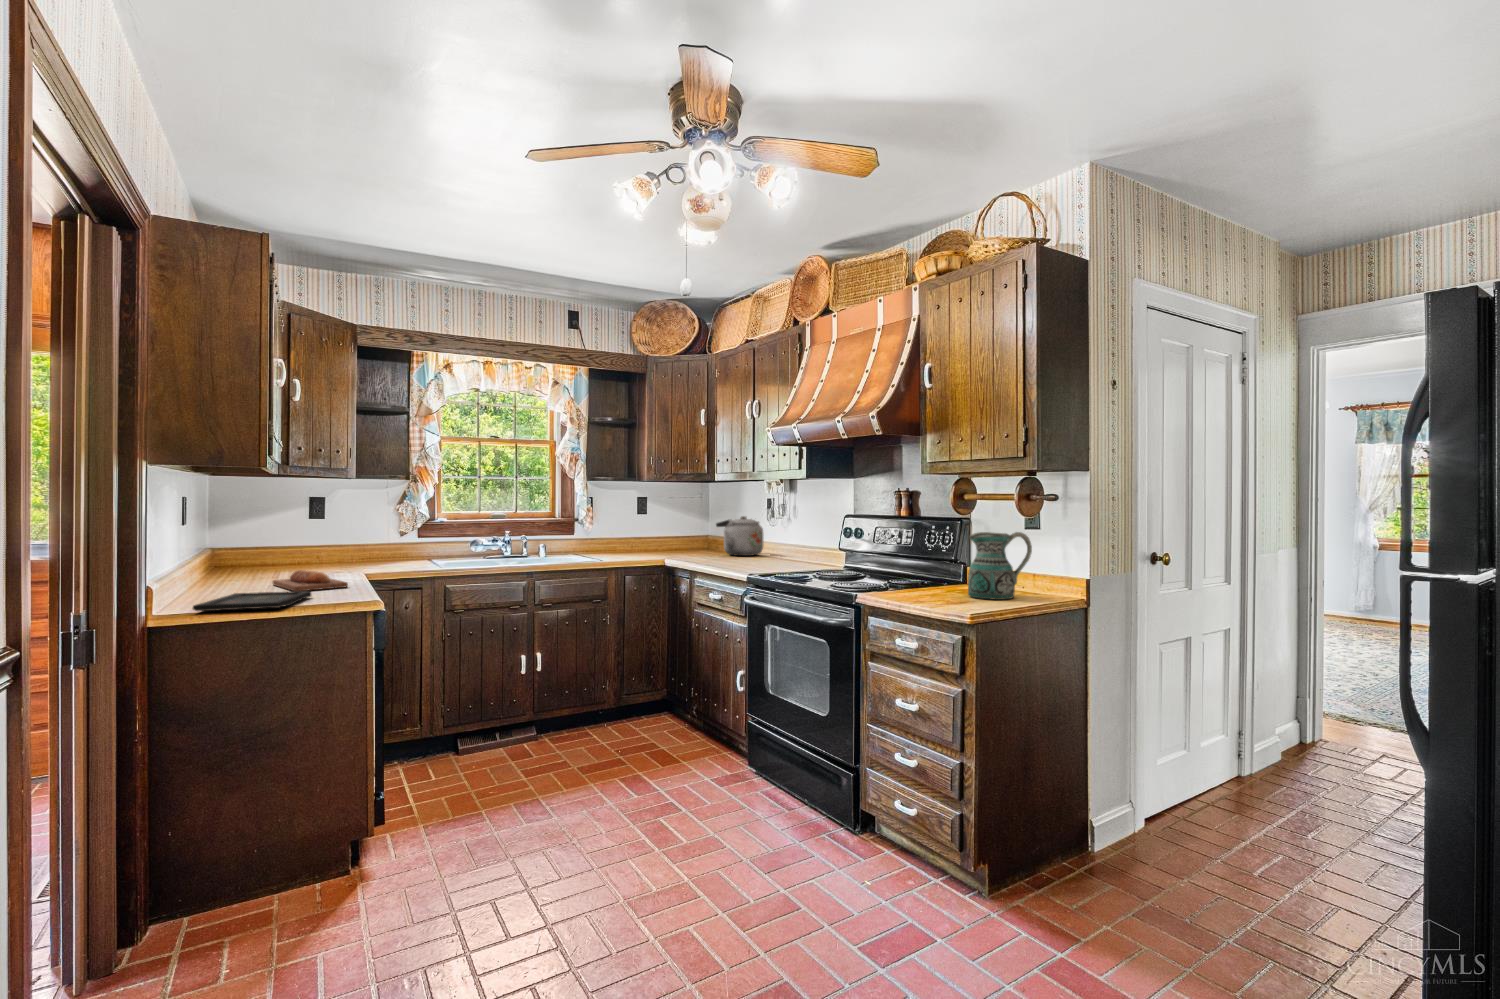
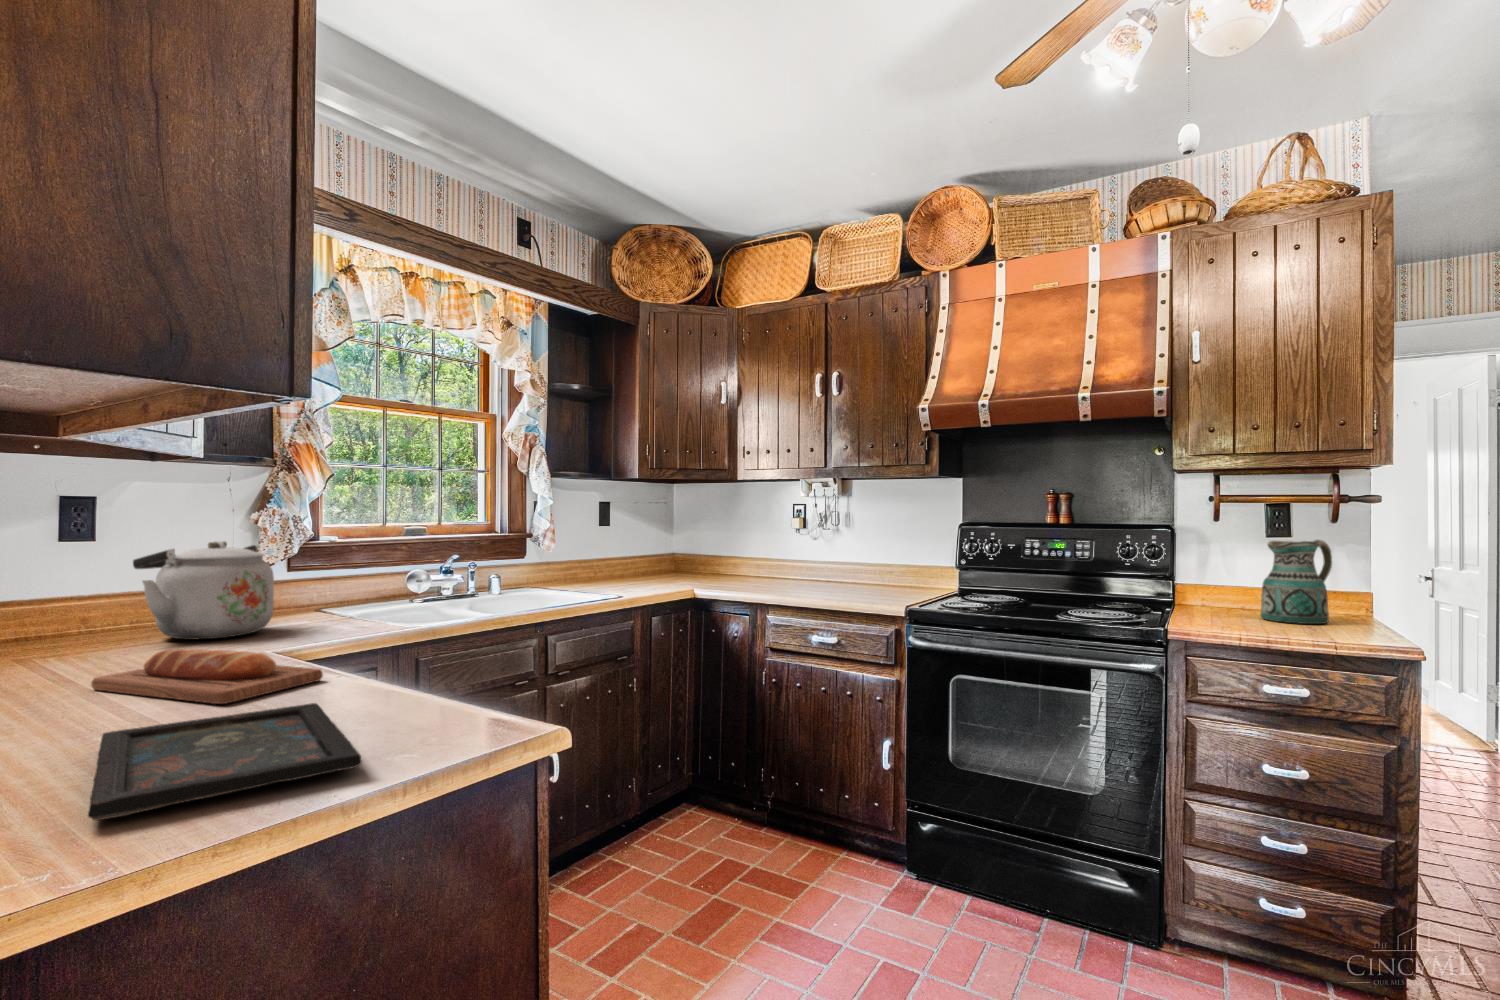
kettle: present [716,516,763,556] -> present [133,541,274,640]

